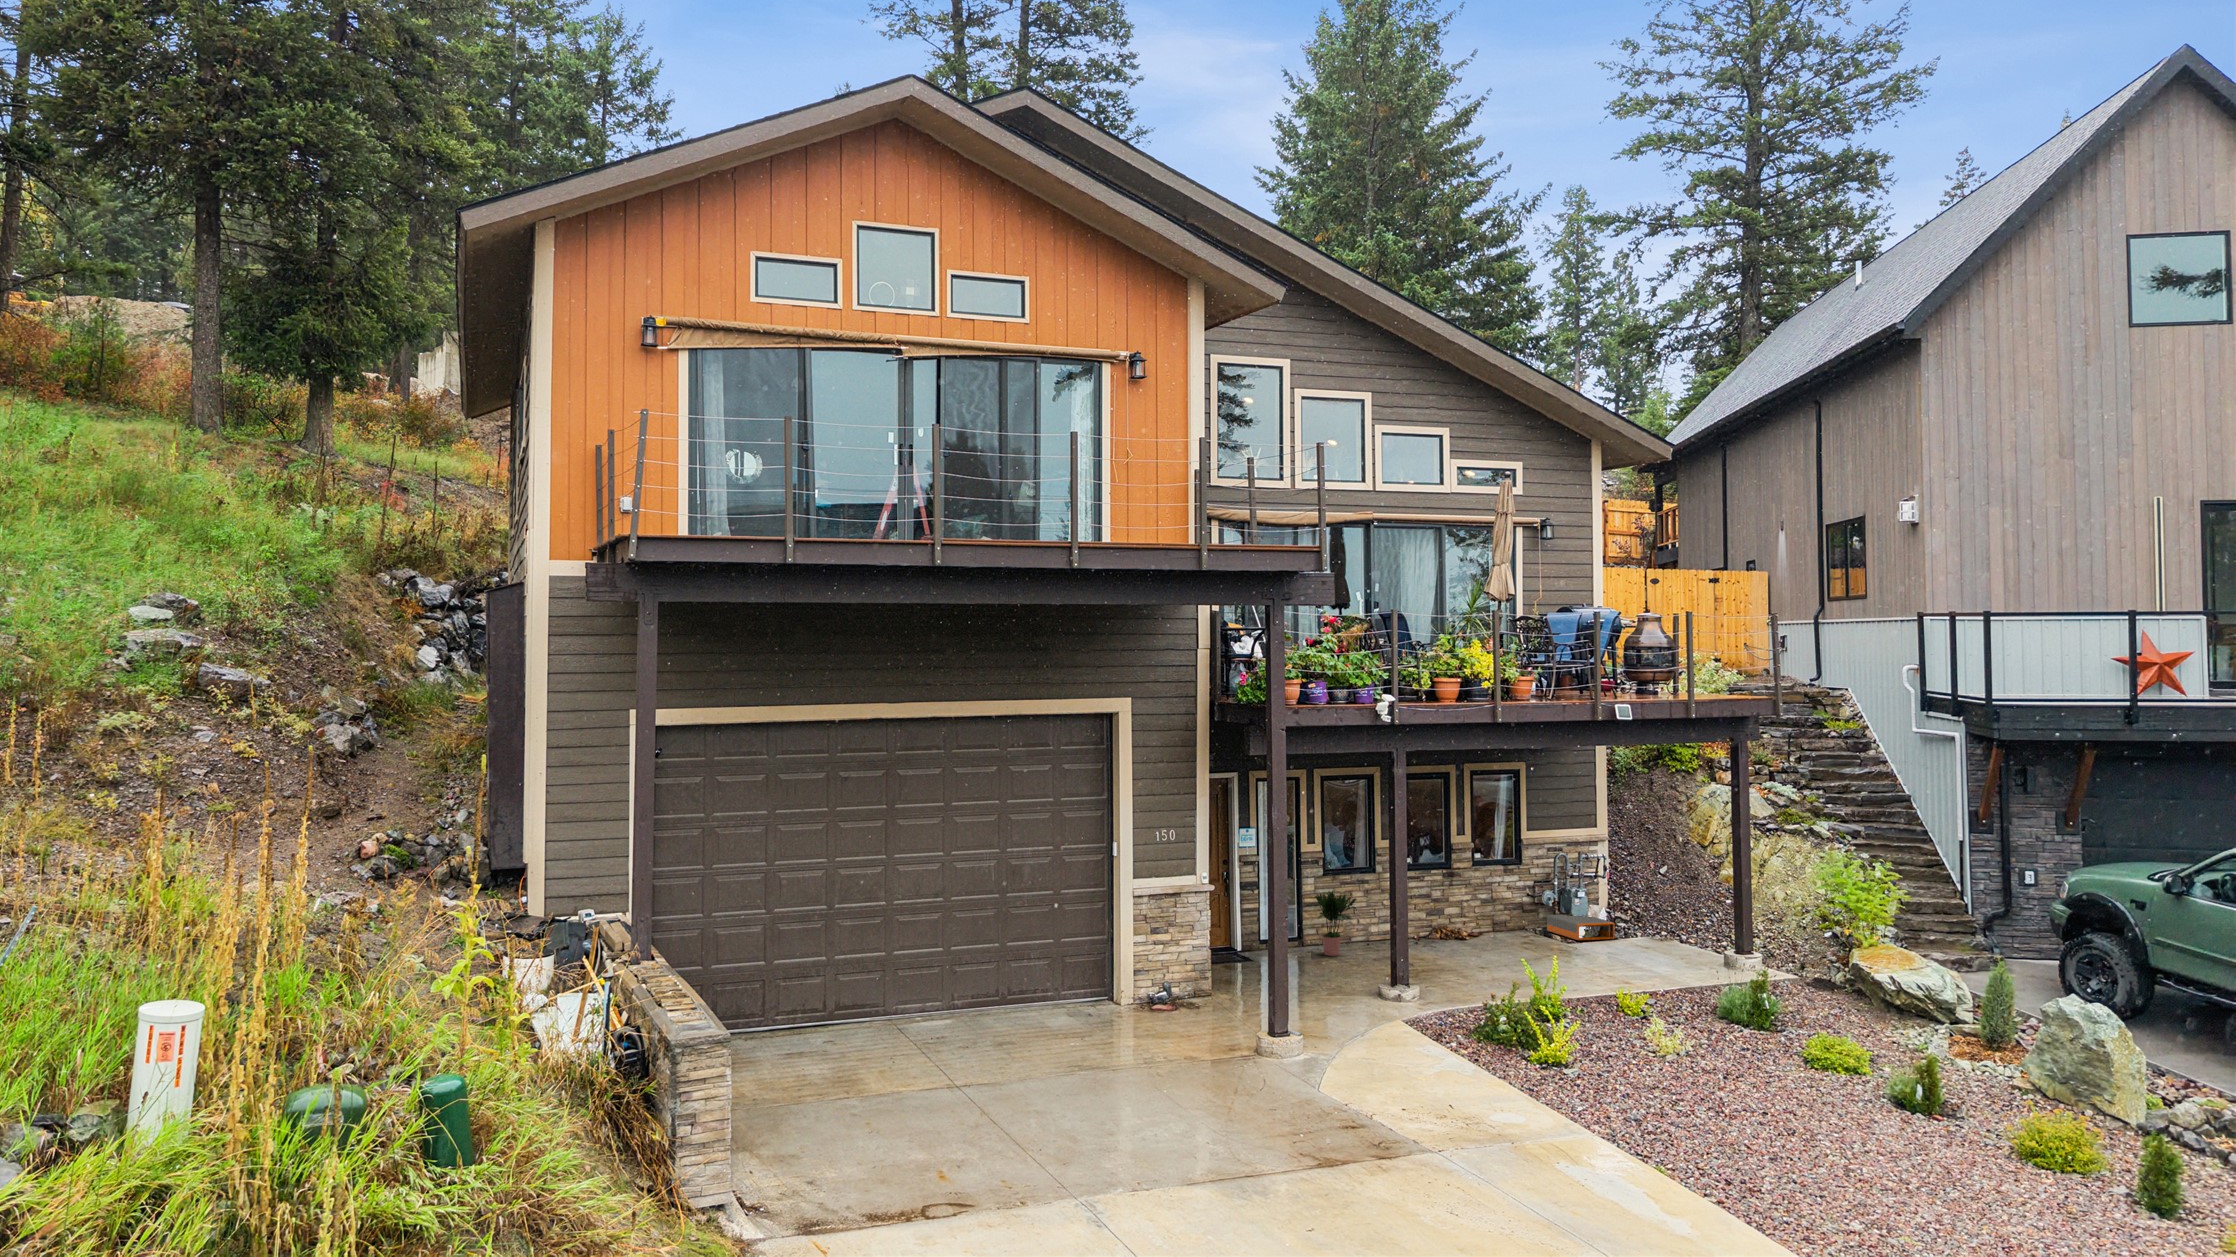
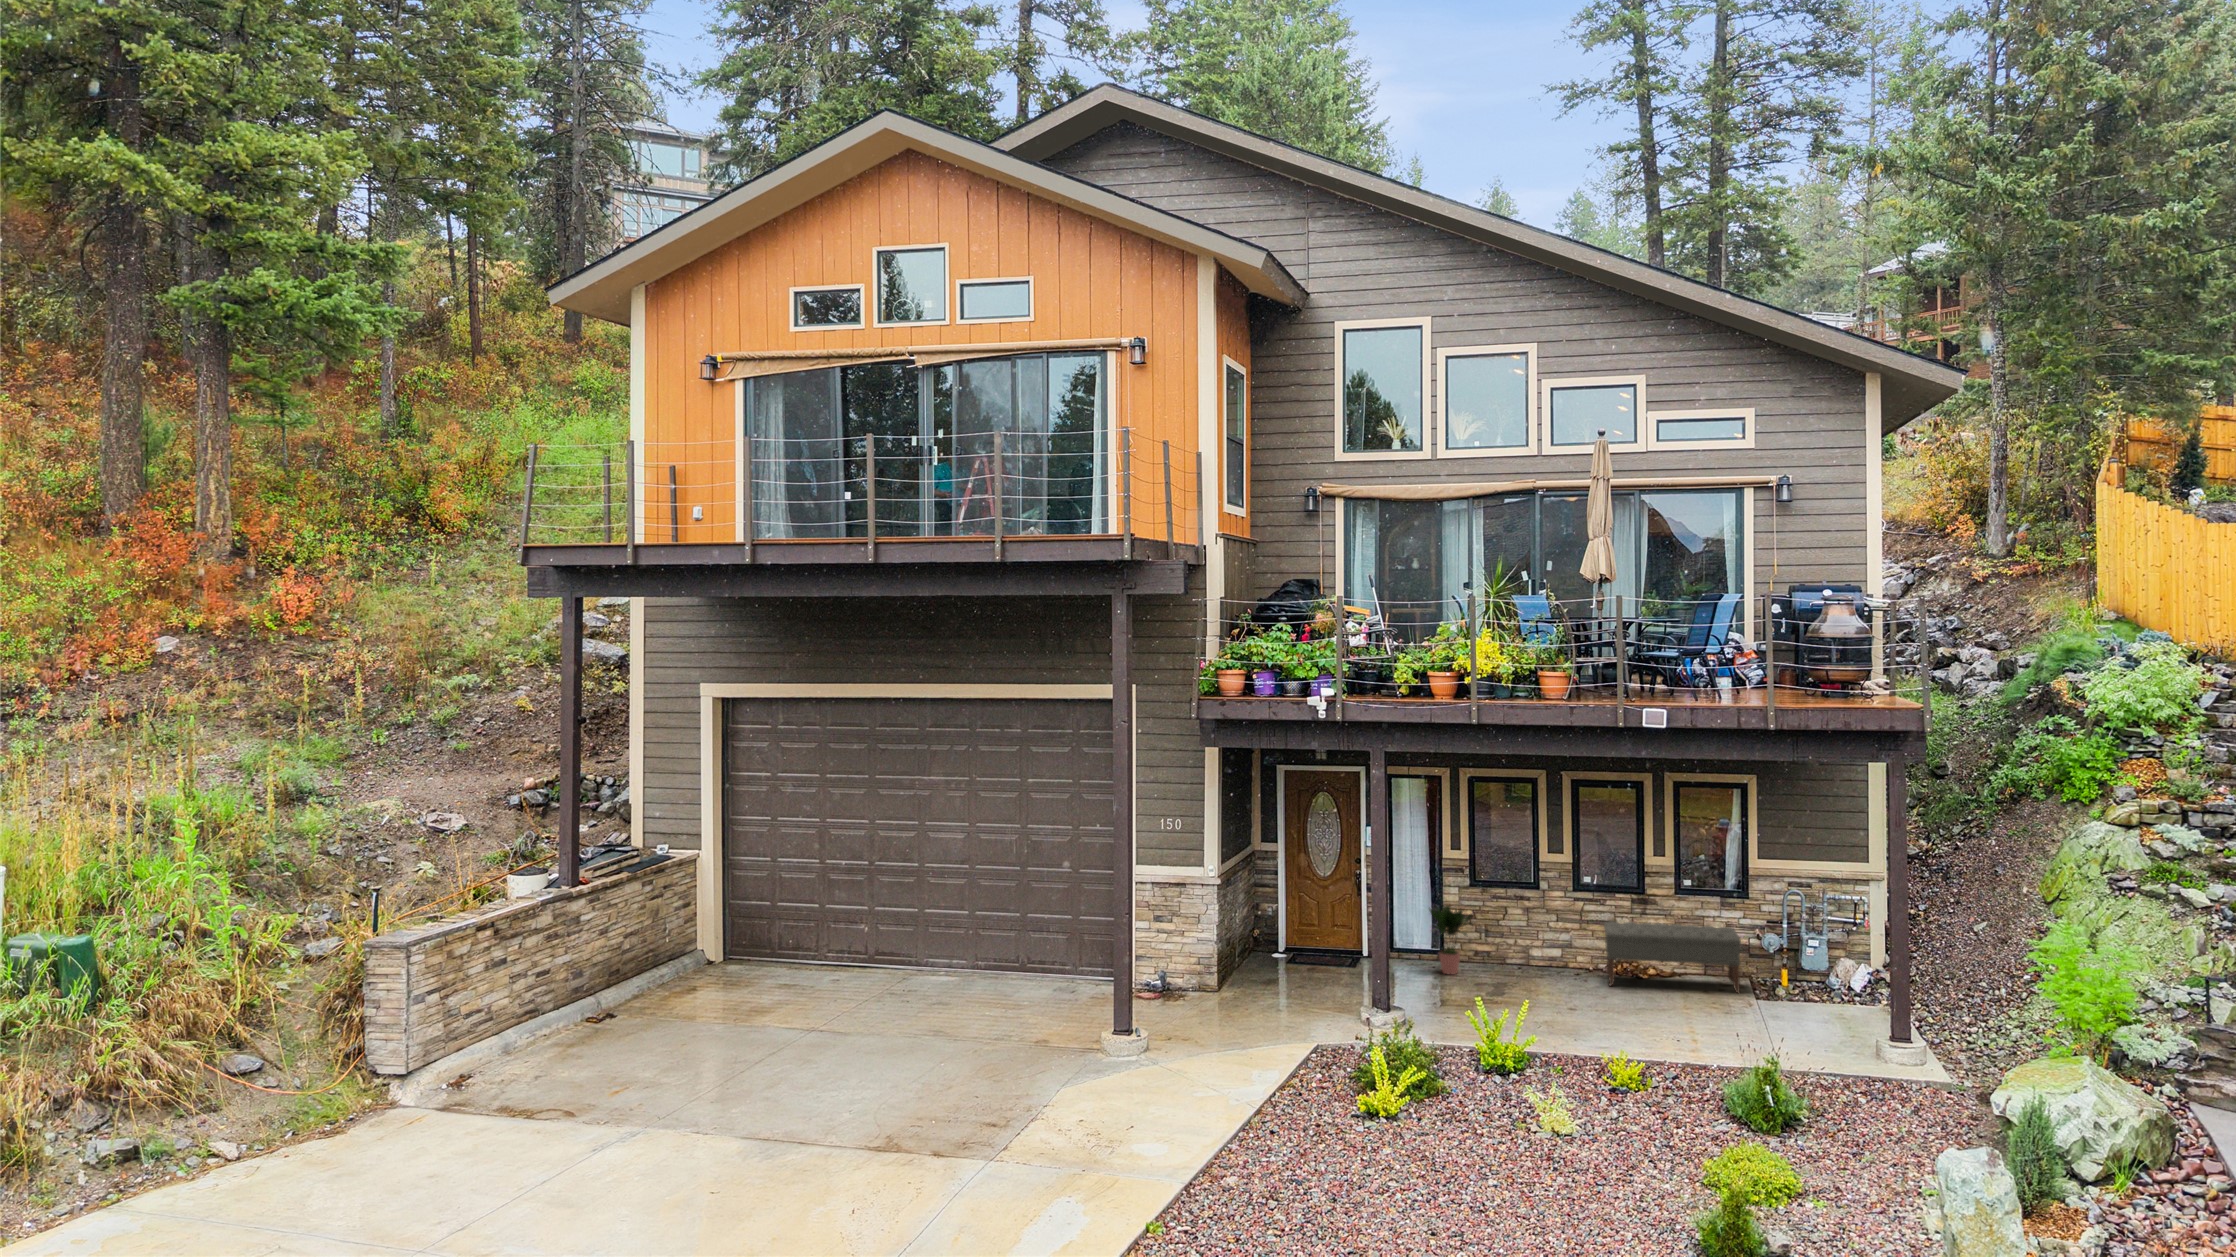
bench: none [1432,888,1543,948] -> present [1604,921,1741,993]
storage box: present [1547,914,1615,940] -> none [1777,965,1843,1006]

